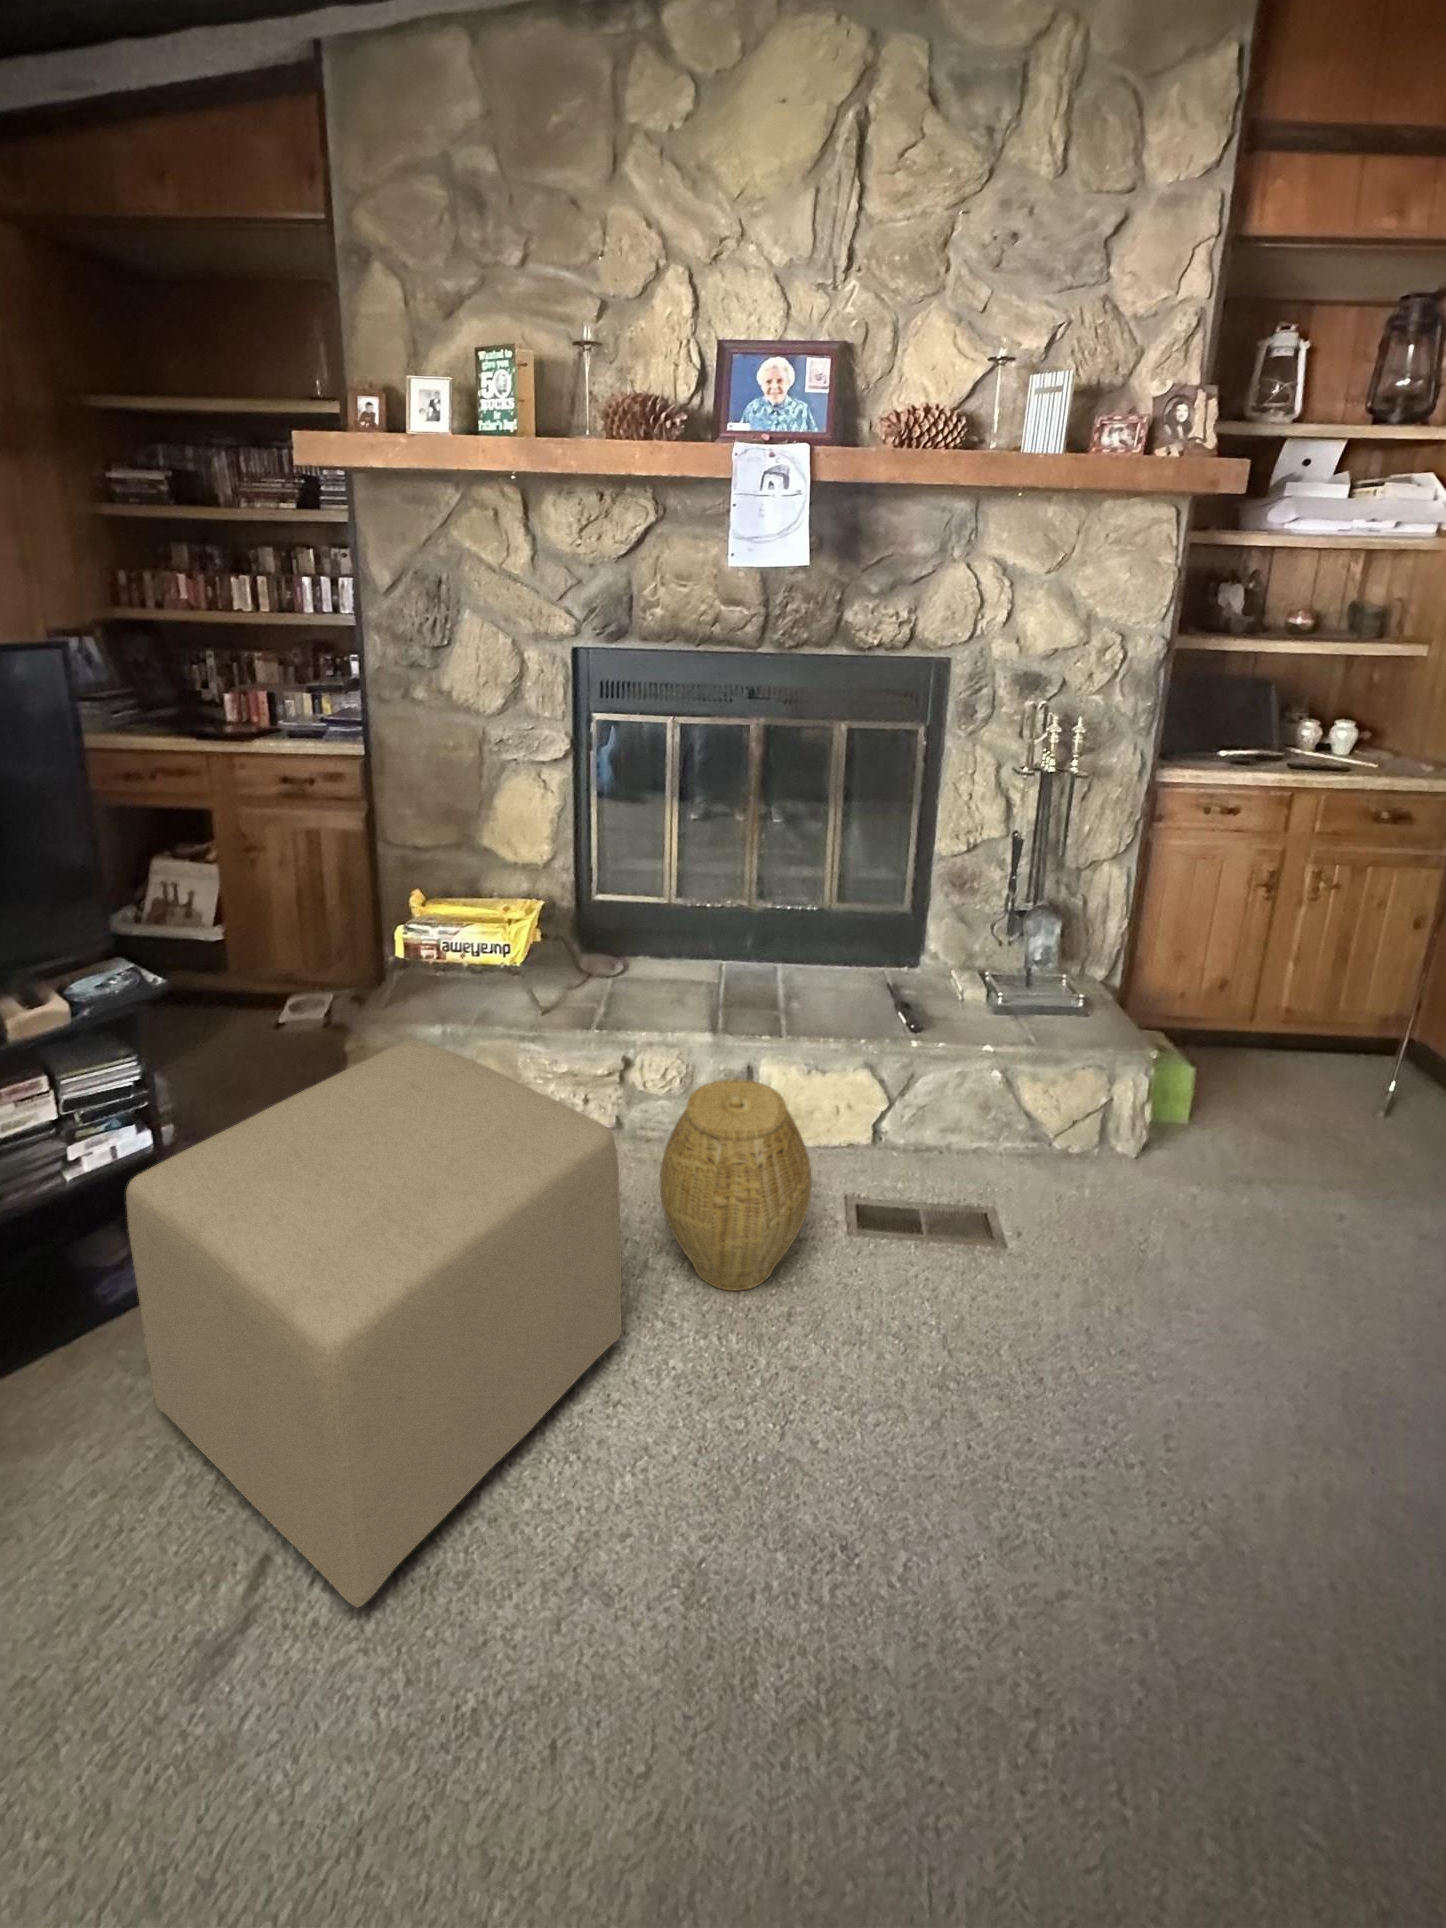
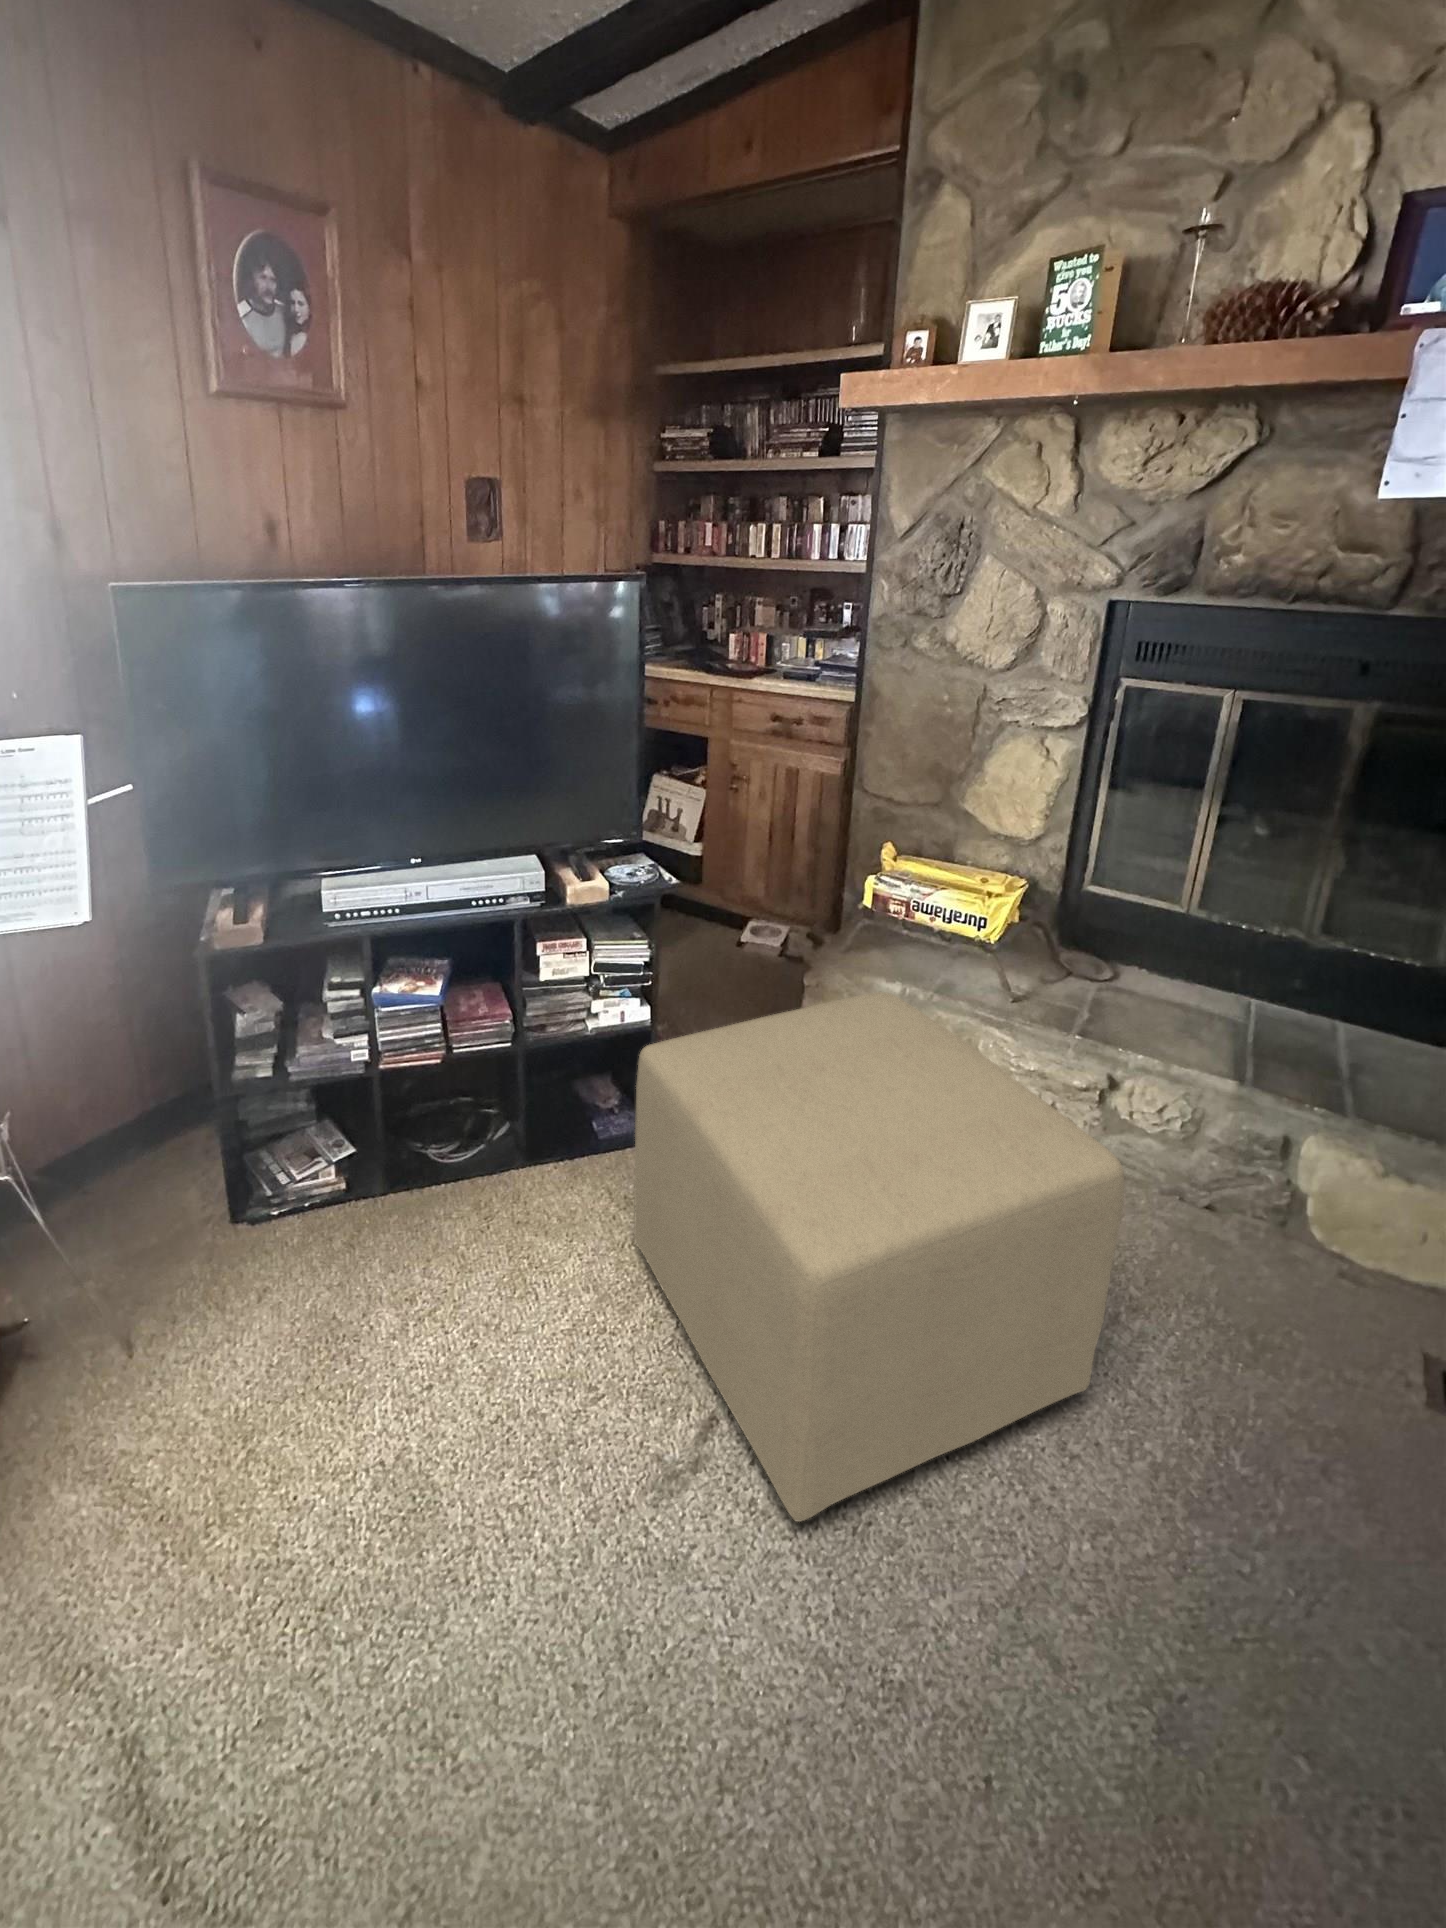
woven basket: present [660,1079,812,1291] -> none [1153,1144,1394,1412]

